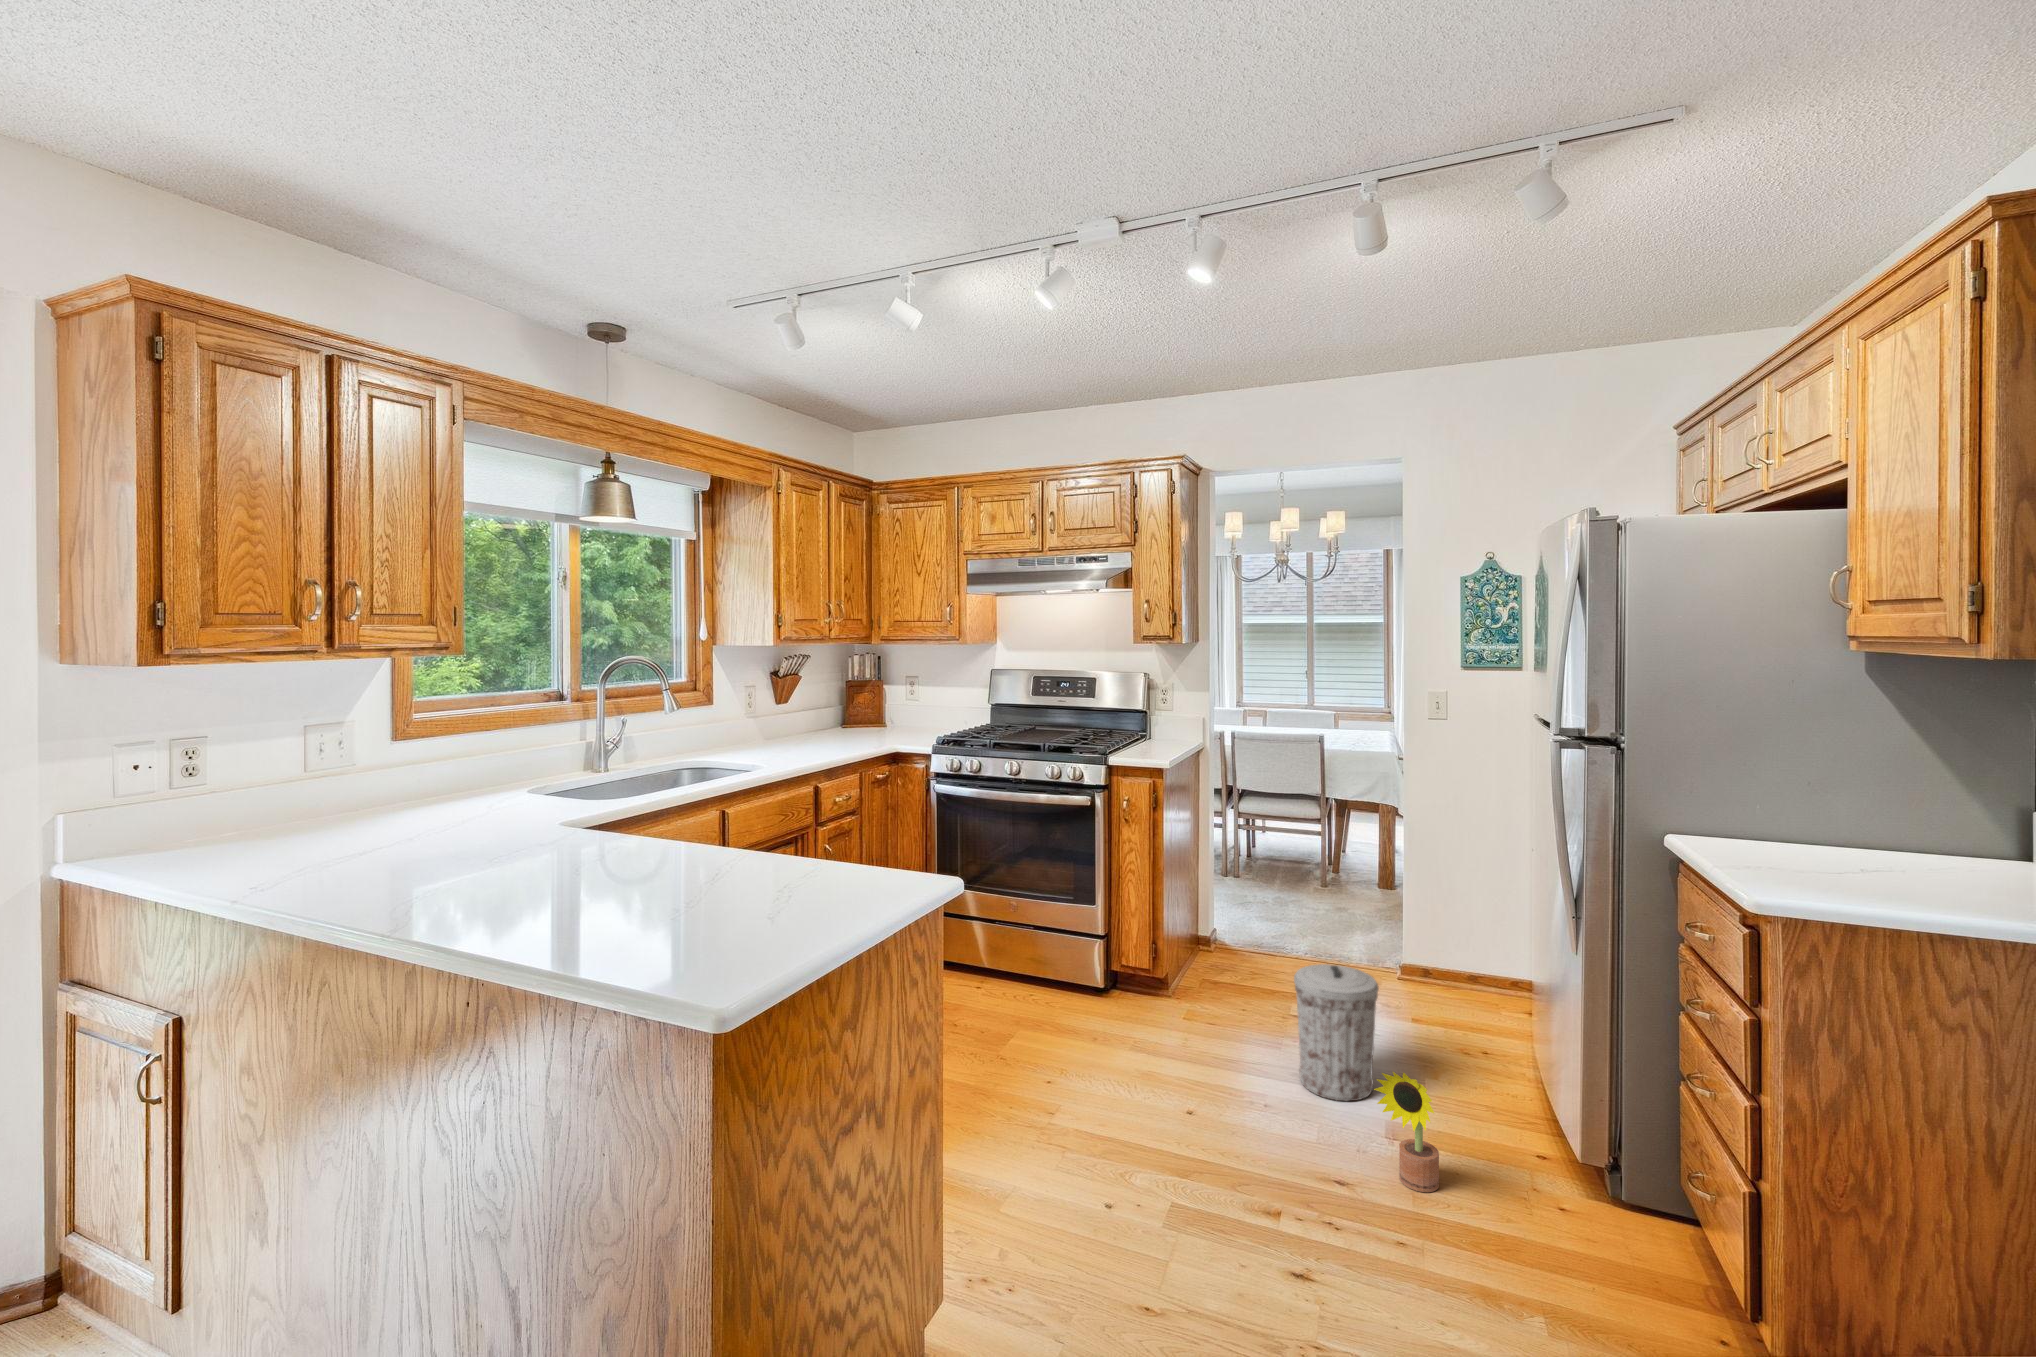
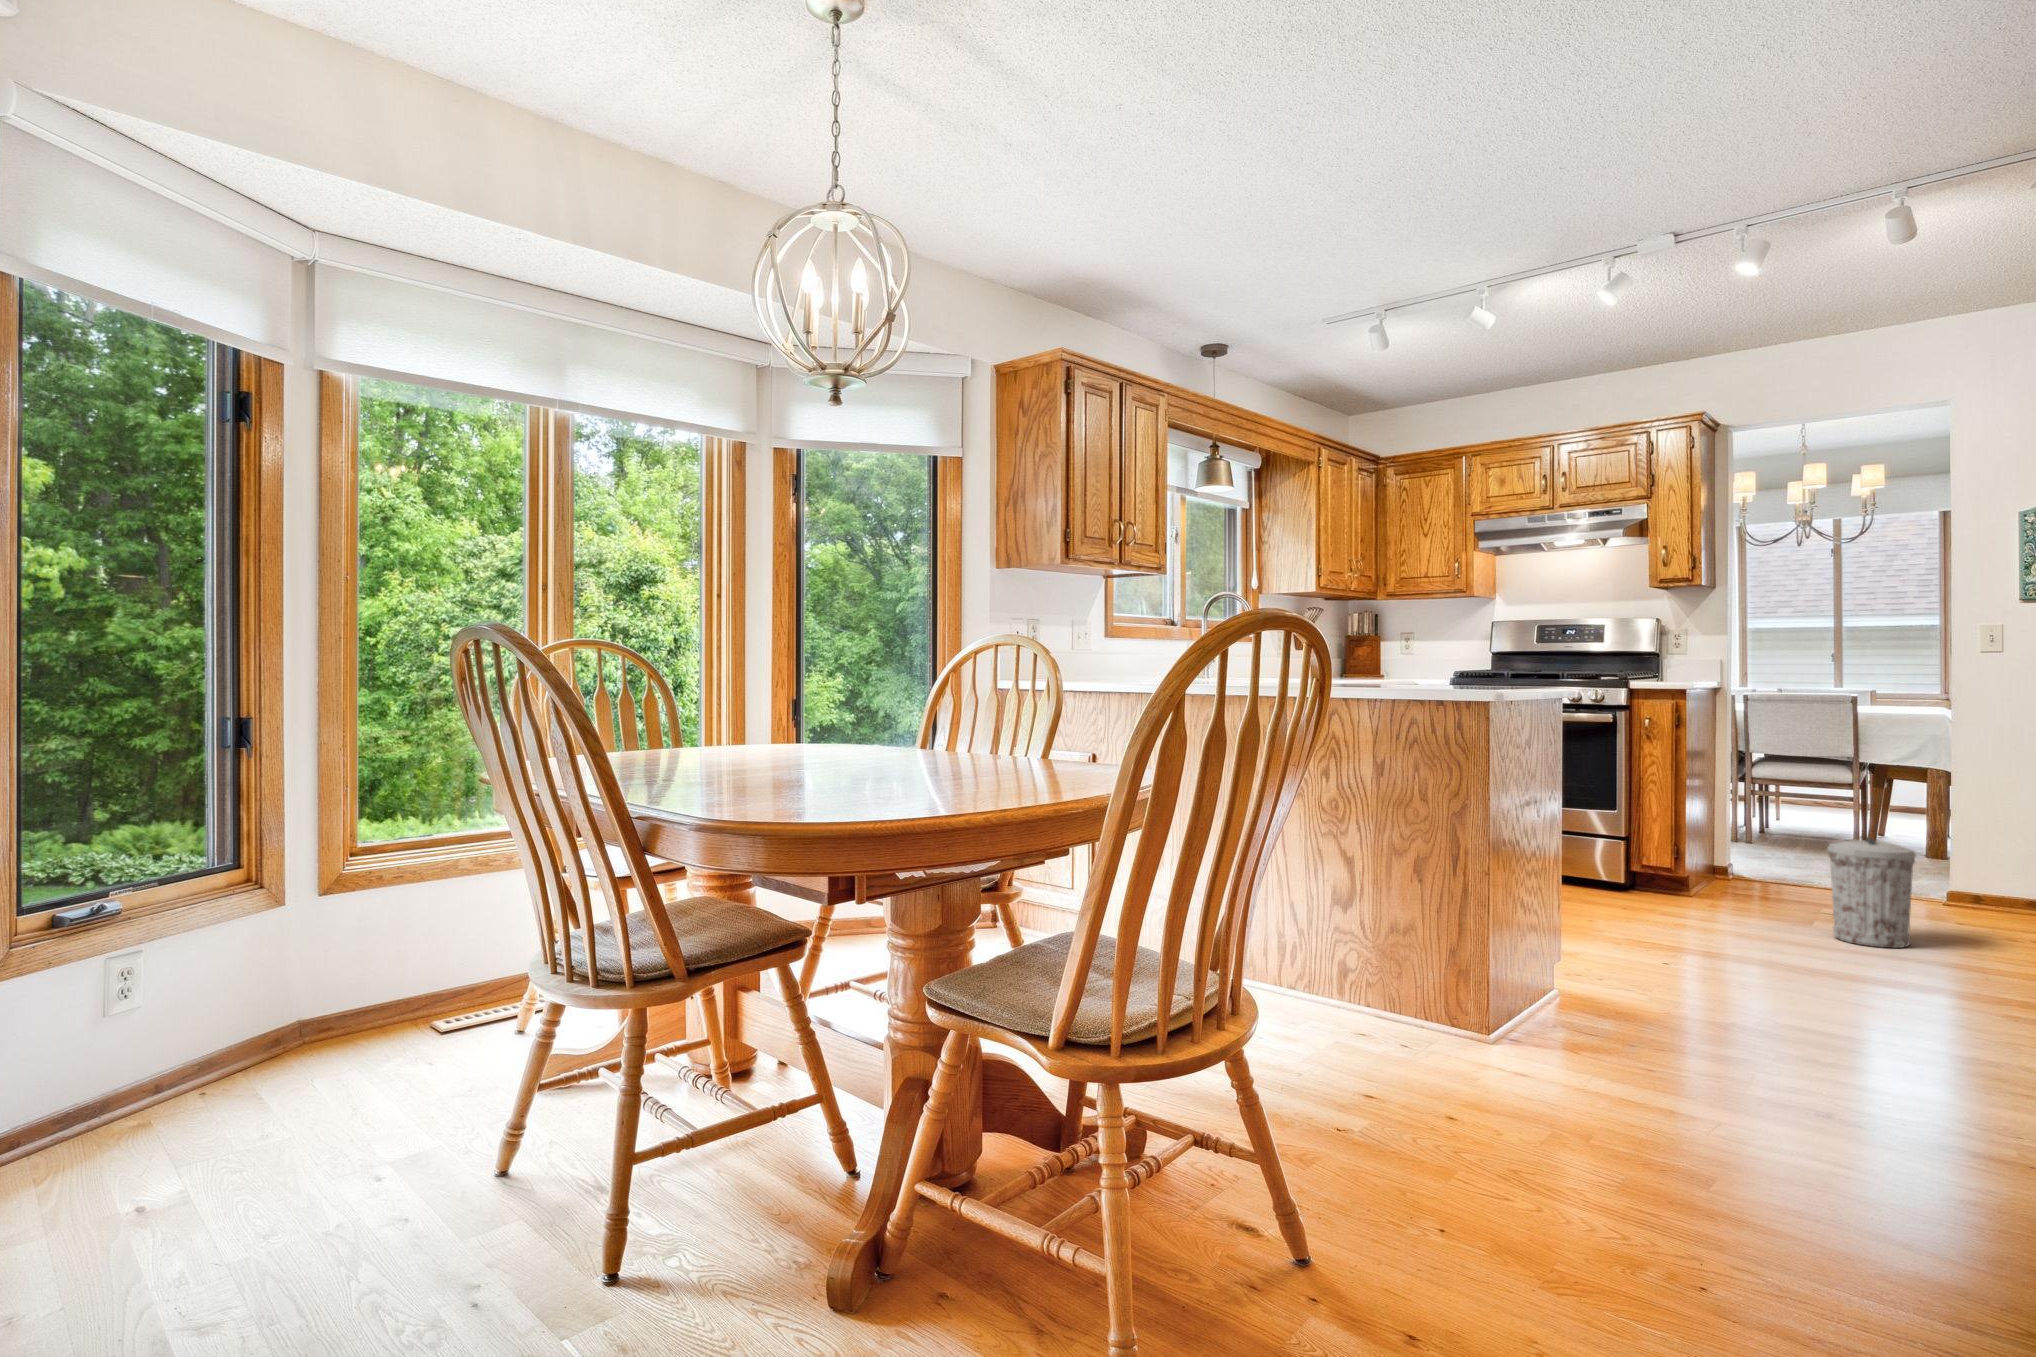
decorative plant: present [1374,1072,1439,1192] -> none [1905,881,1971,983]

